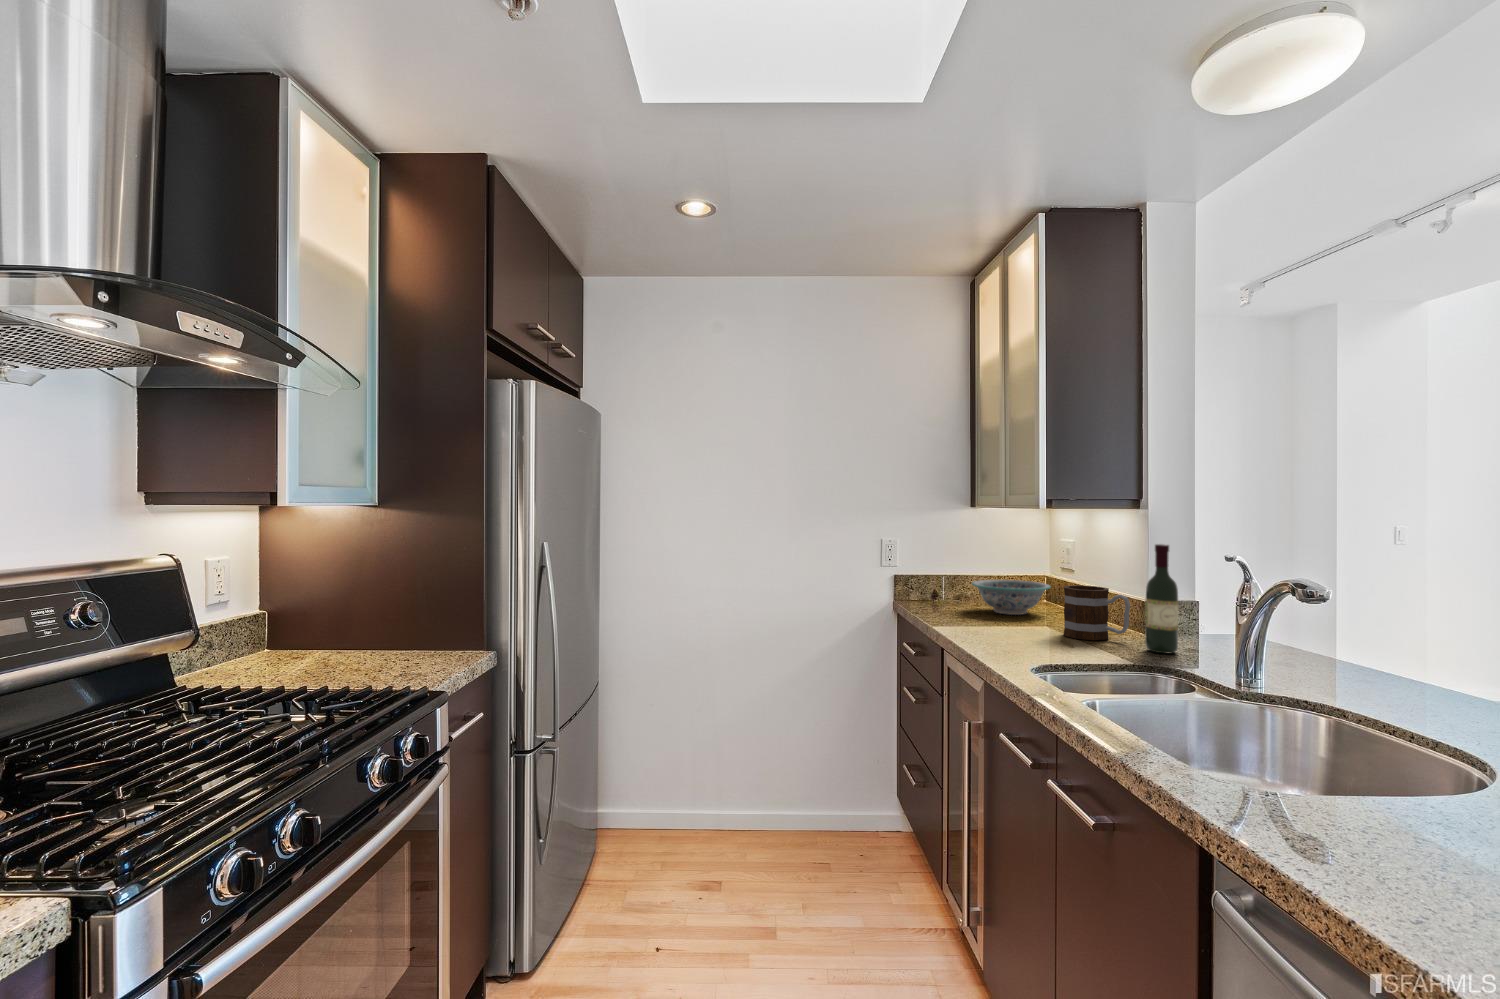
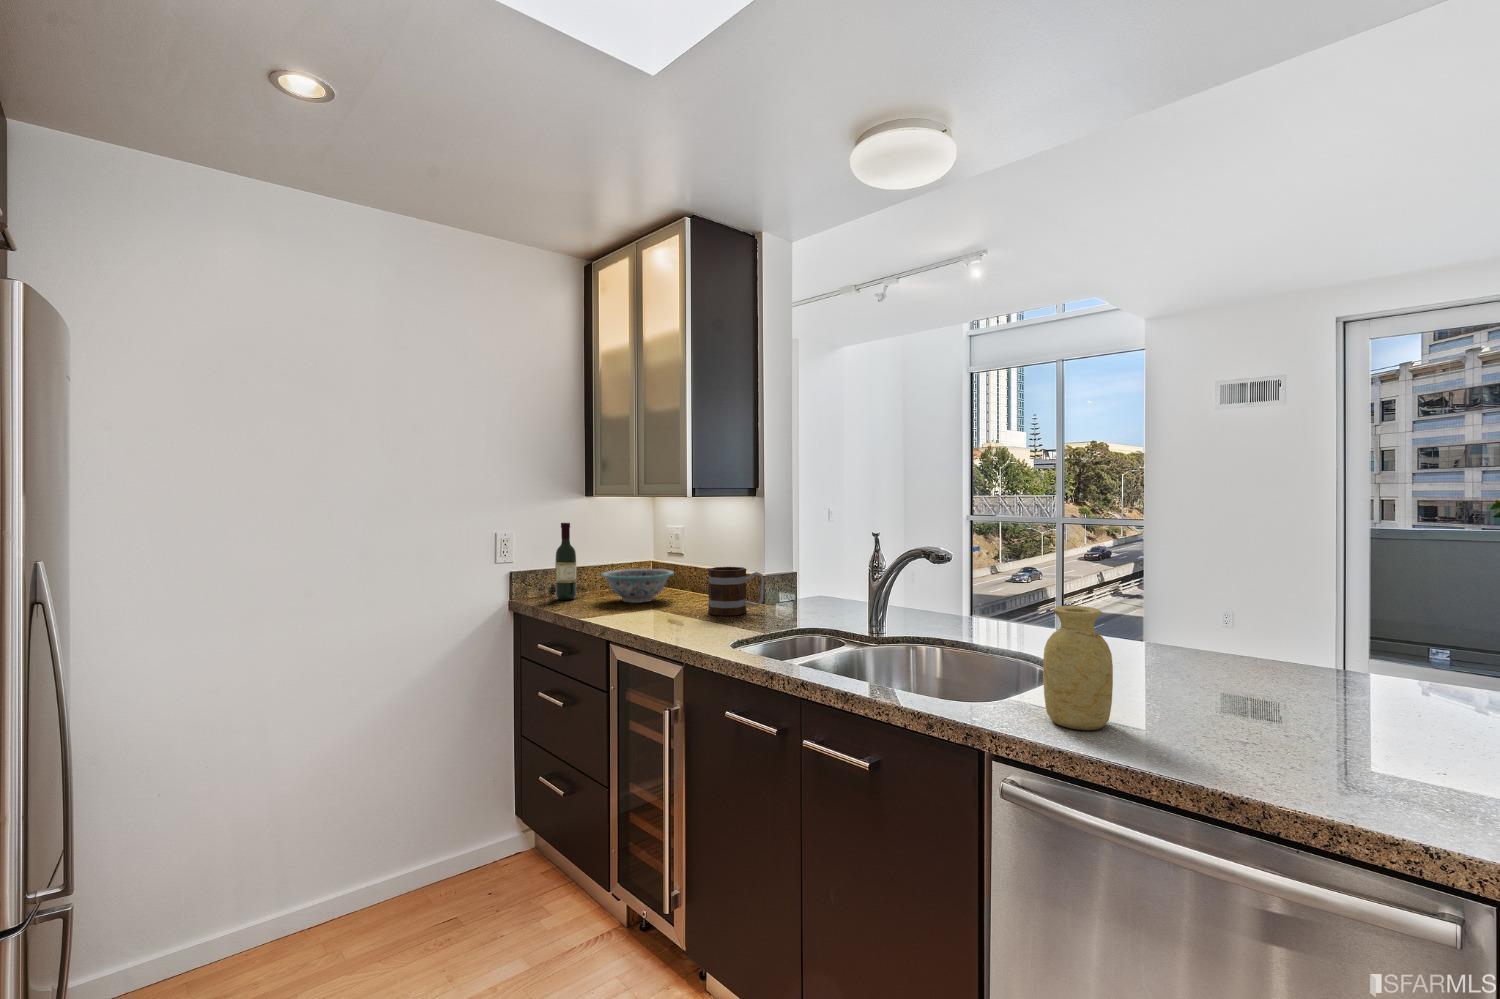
wine bottle: present [1145,544,1178,654] -> present [555,523,576,600]
vase: none [1300,677,1420,865] -> present [1043,606,1113,730]

